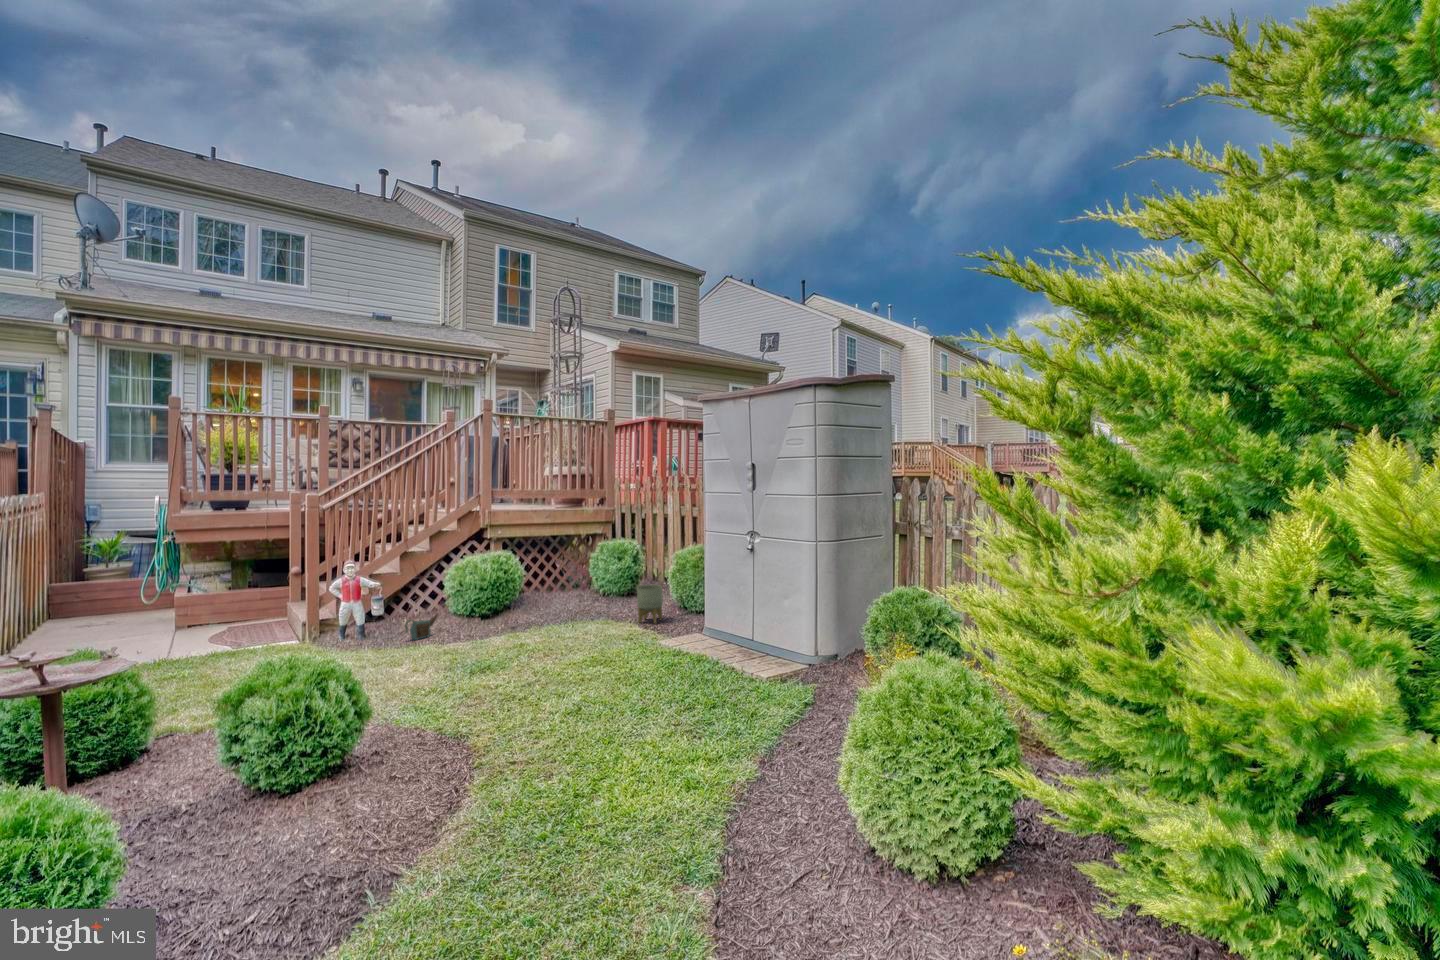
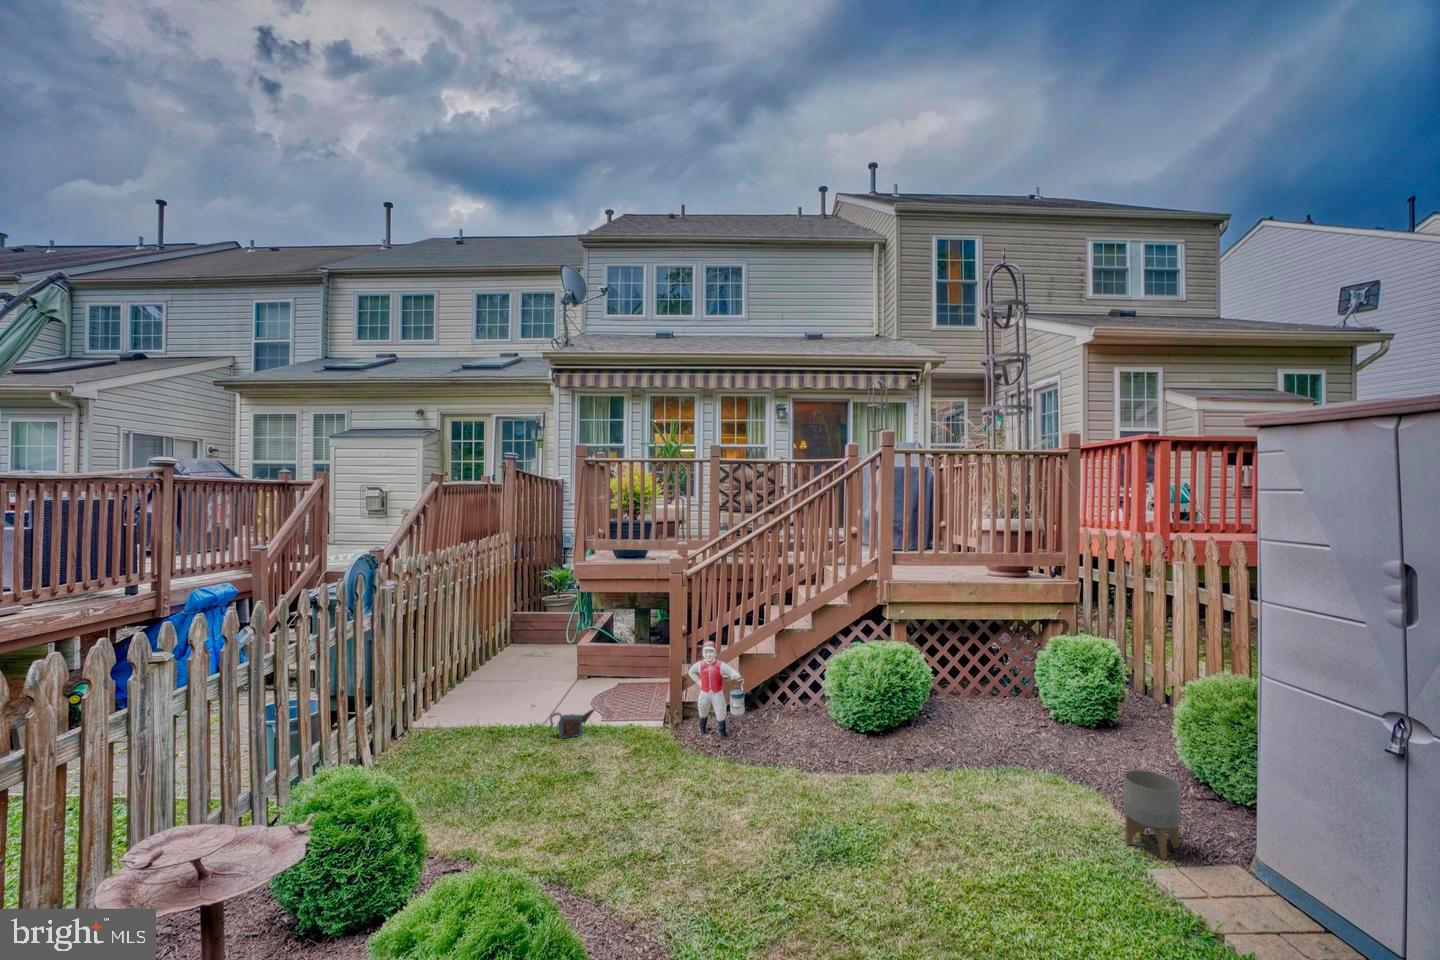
watering can: present [405,615,438,640] -> present [550,709,594,738]

